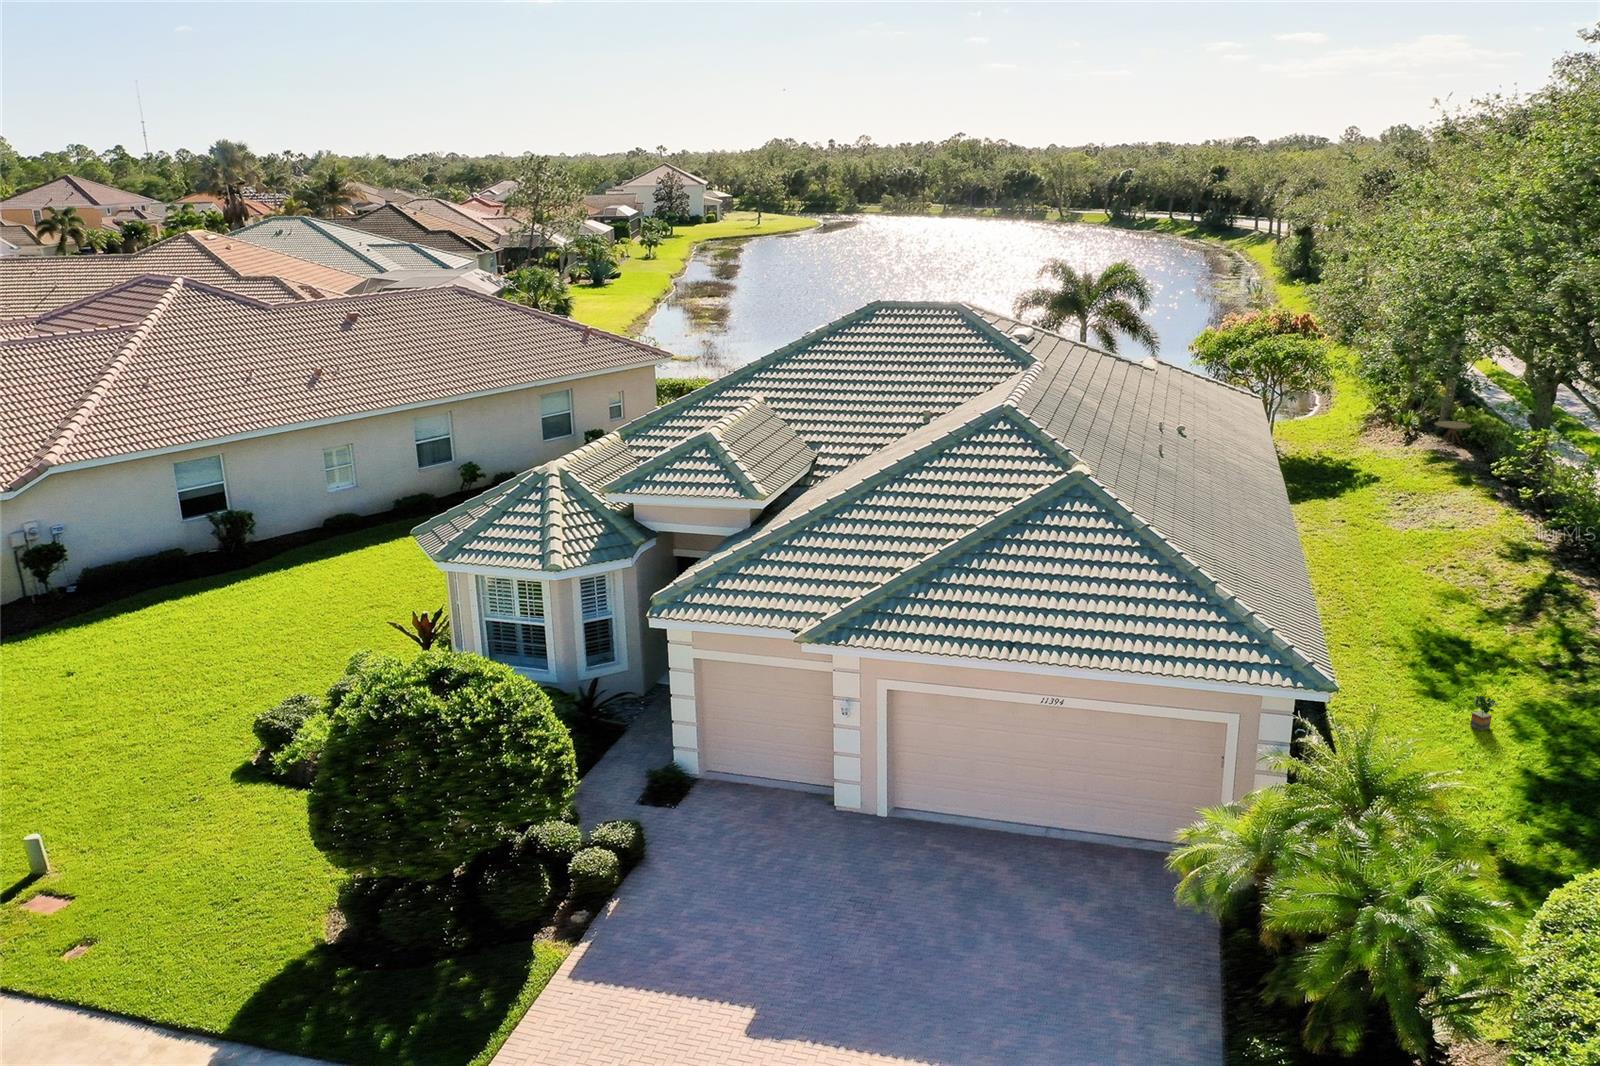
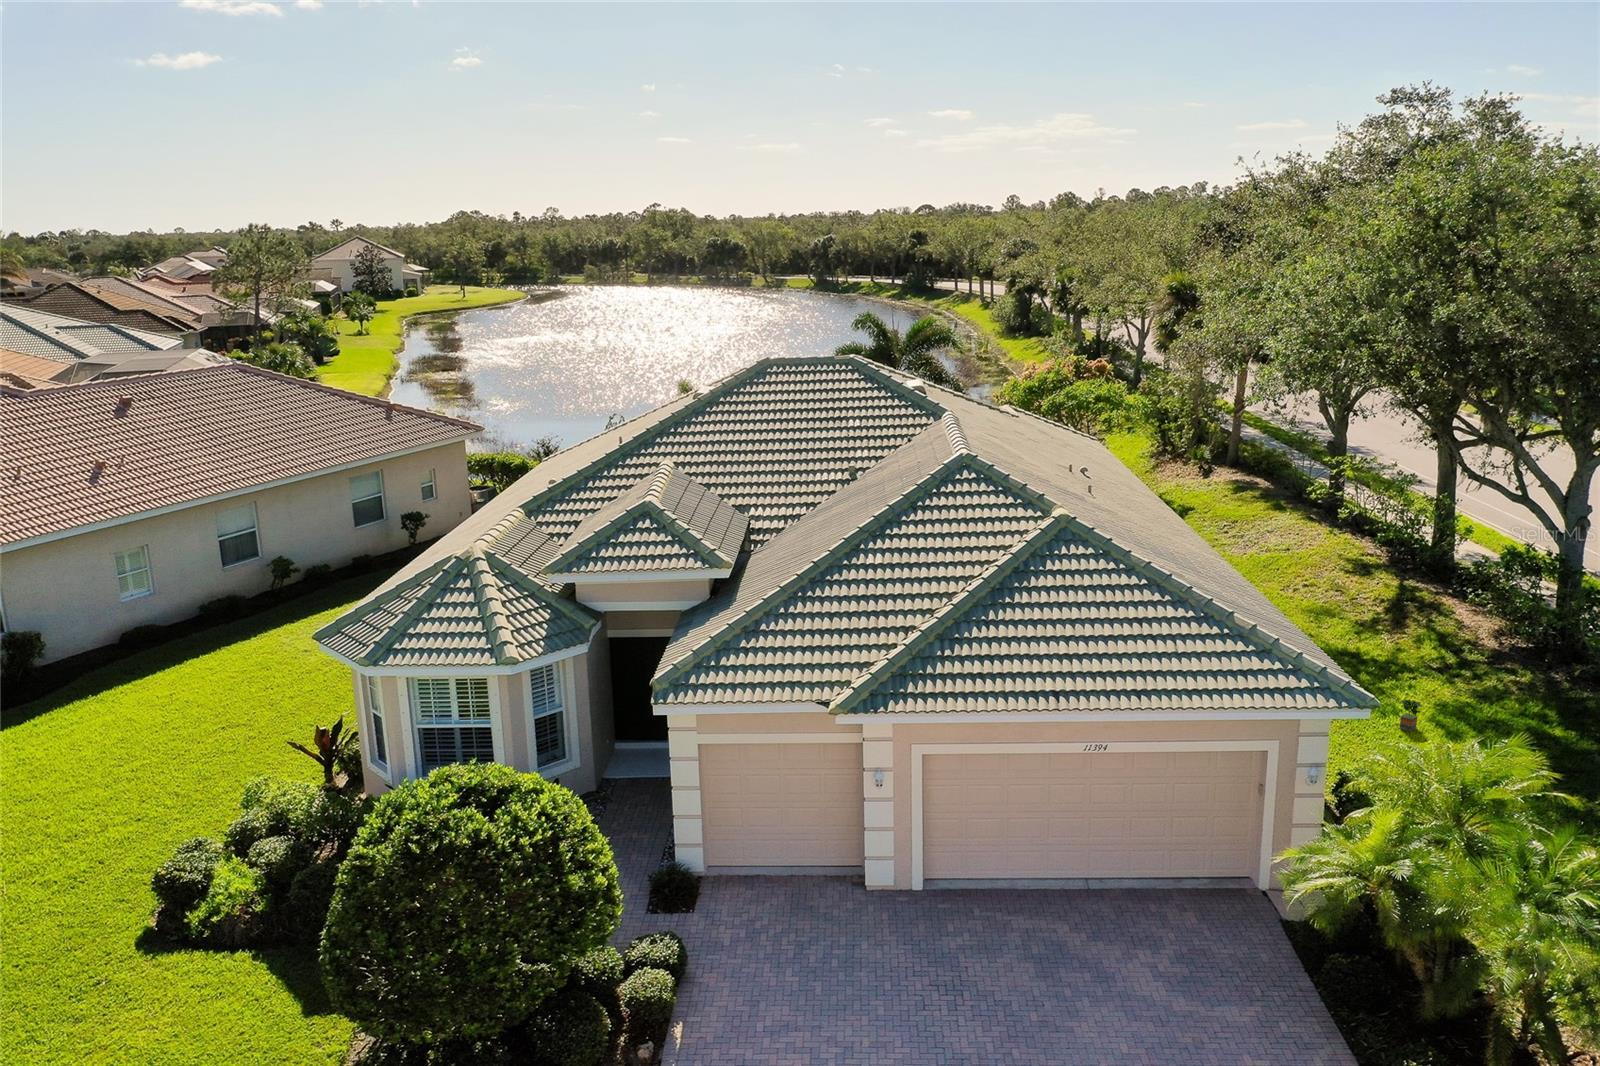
round table: present [1435,421,1471,442] -> none [1231,455,1263,480]

